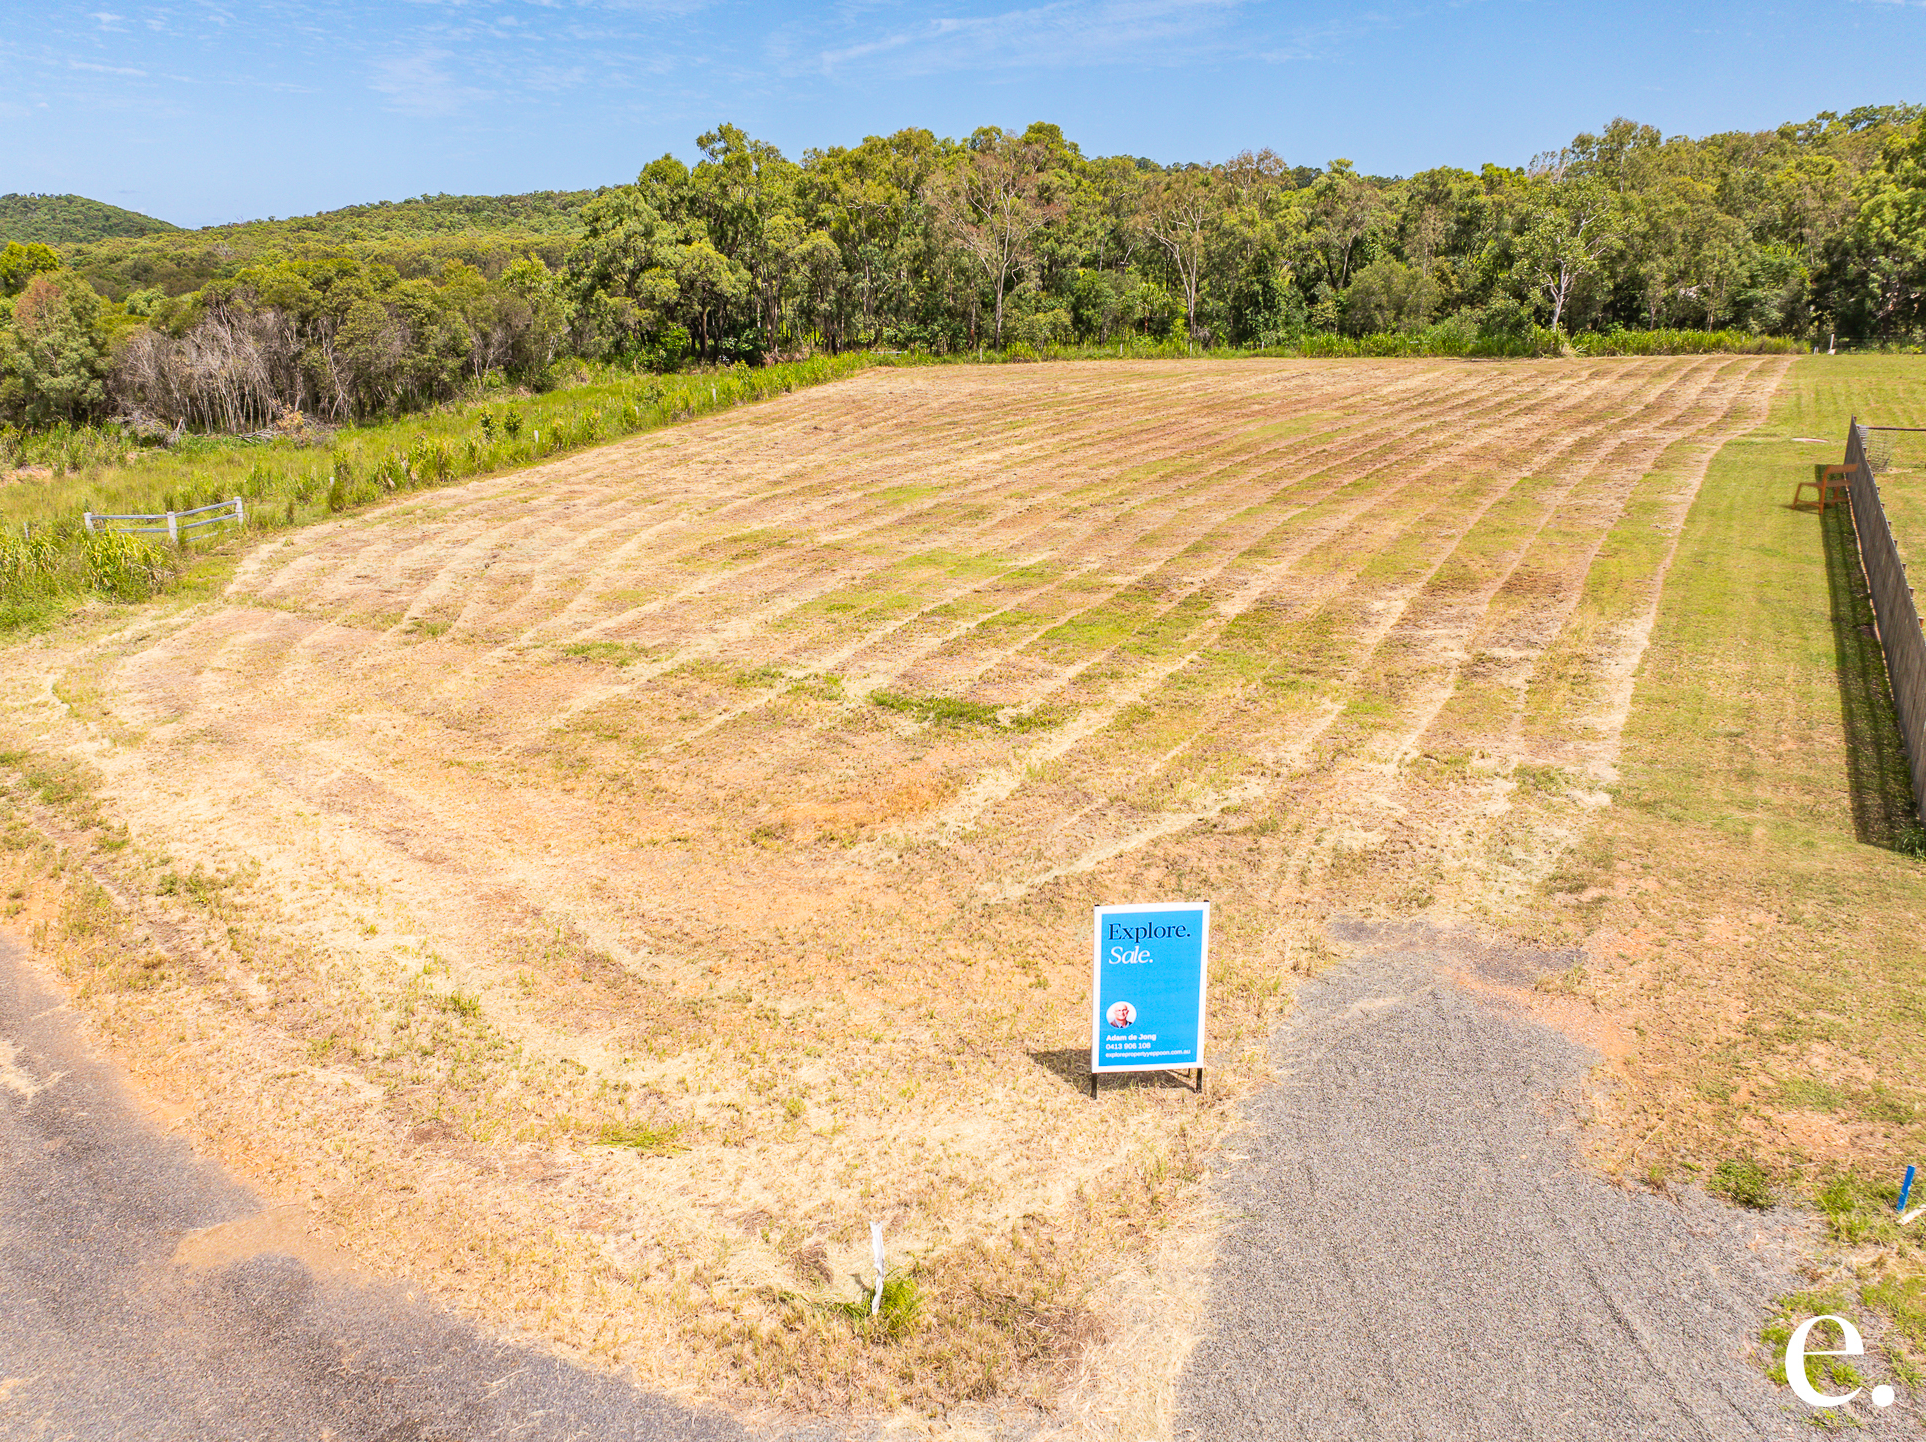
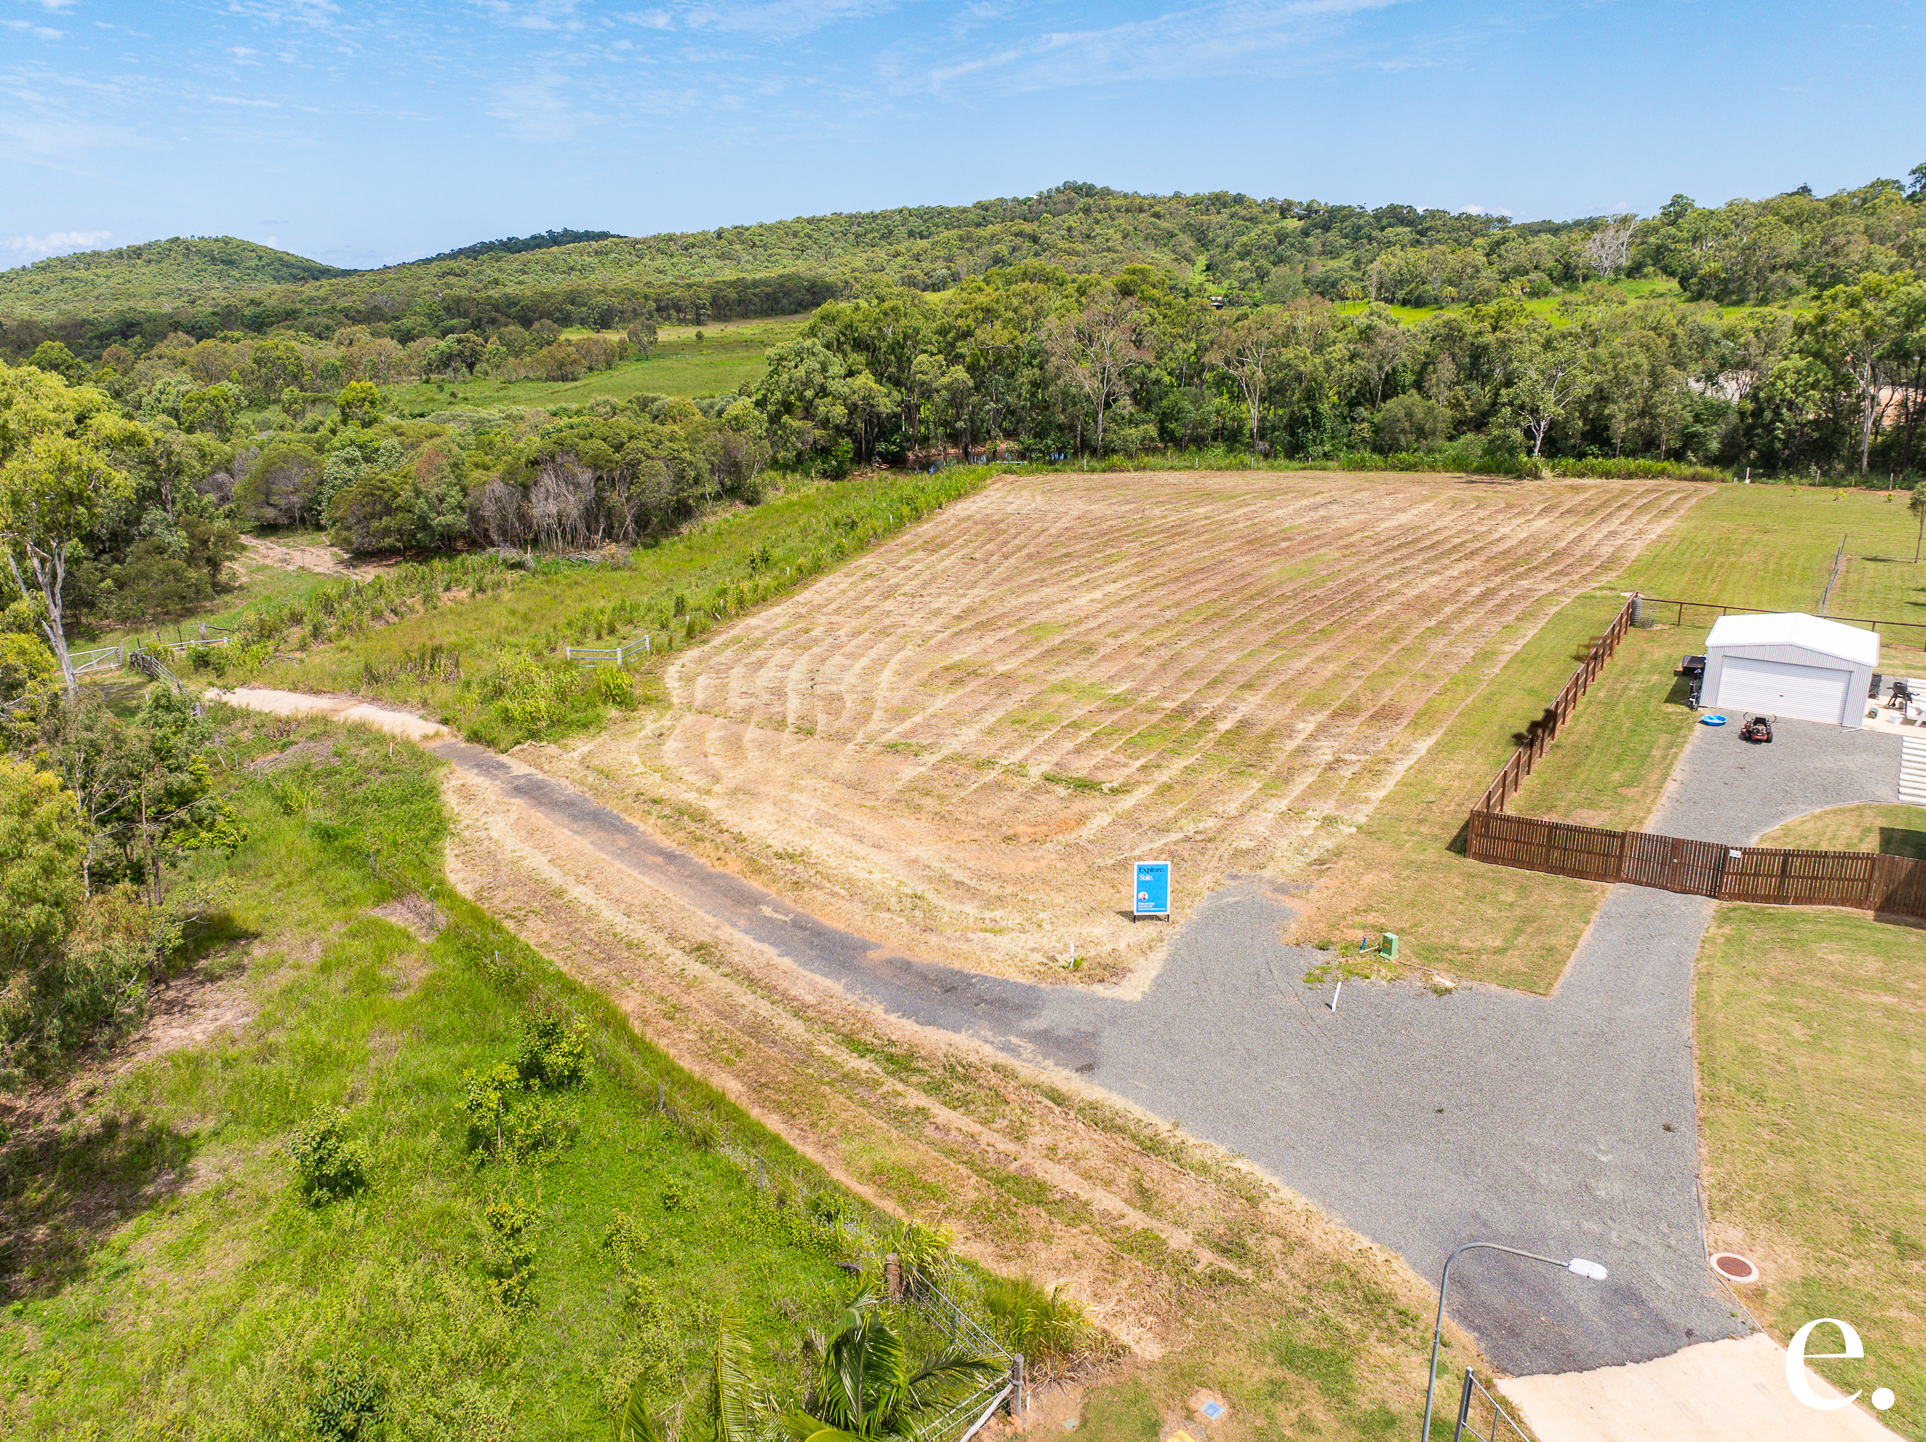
lounge chair: none [1794,553,1896,629] -> present [1511,708,1558,743]

